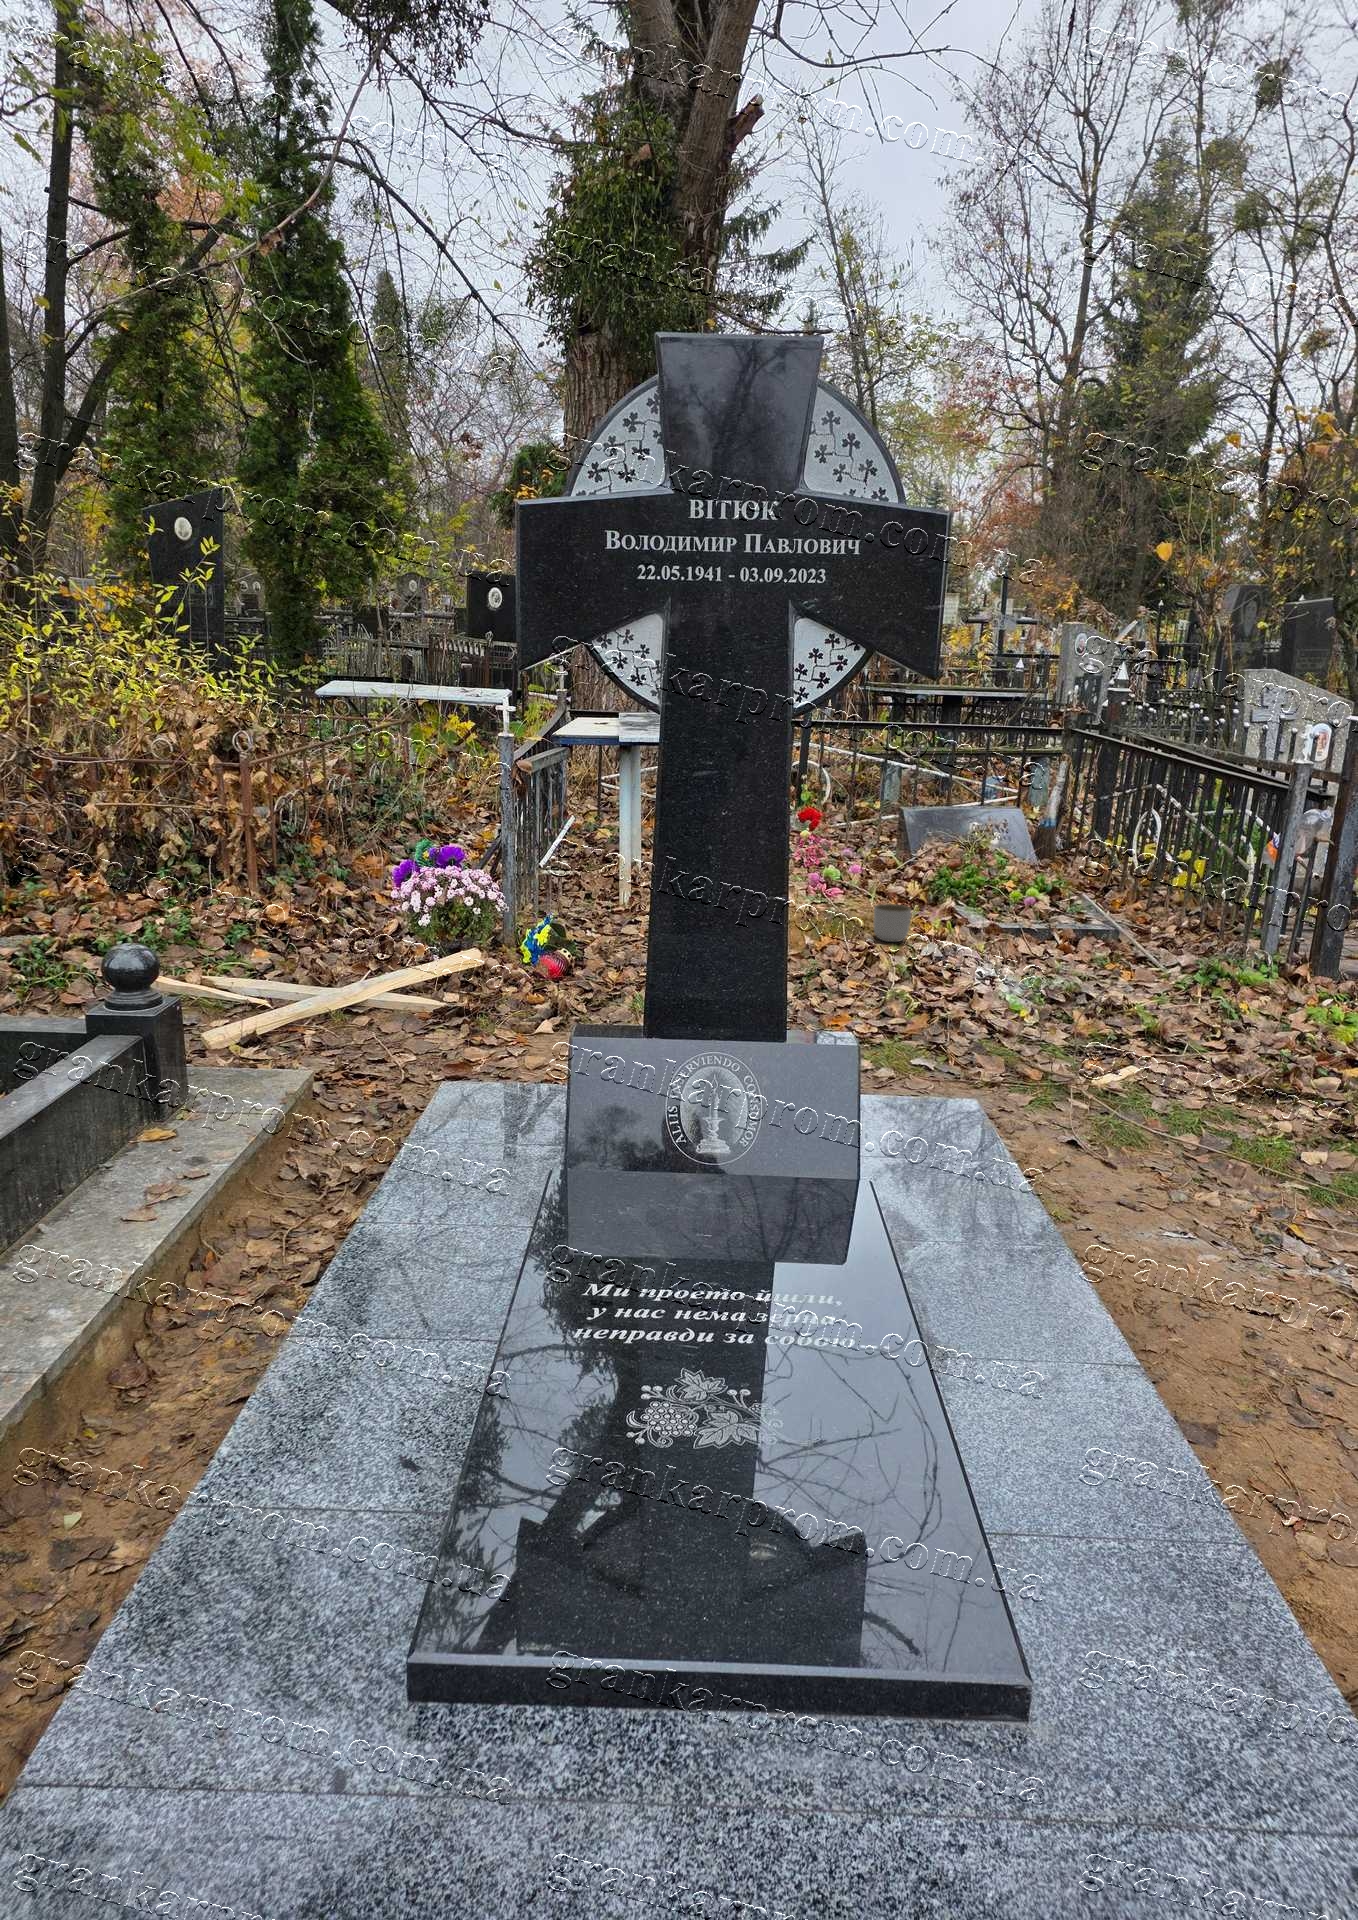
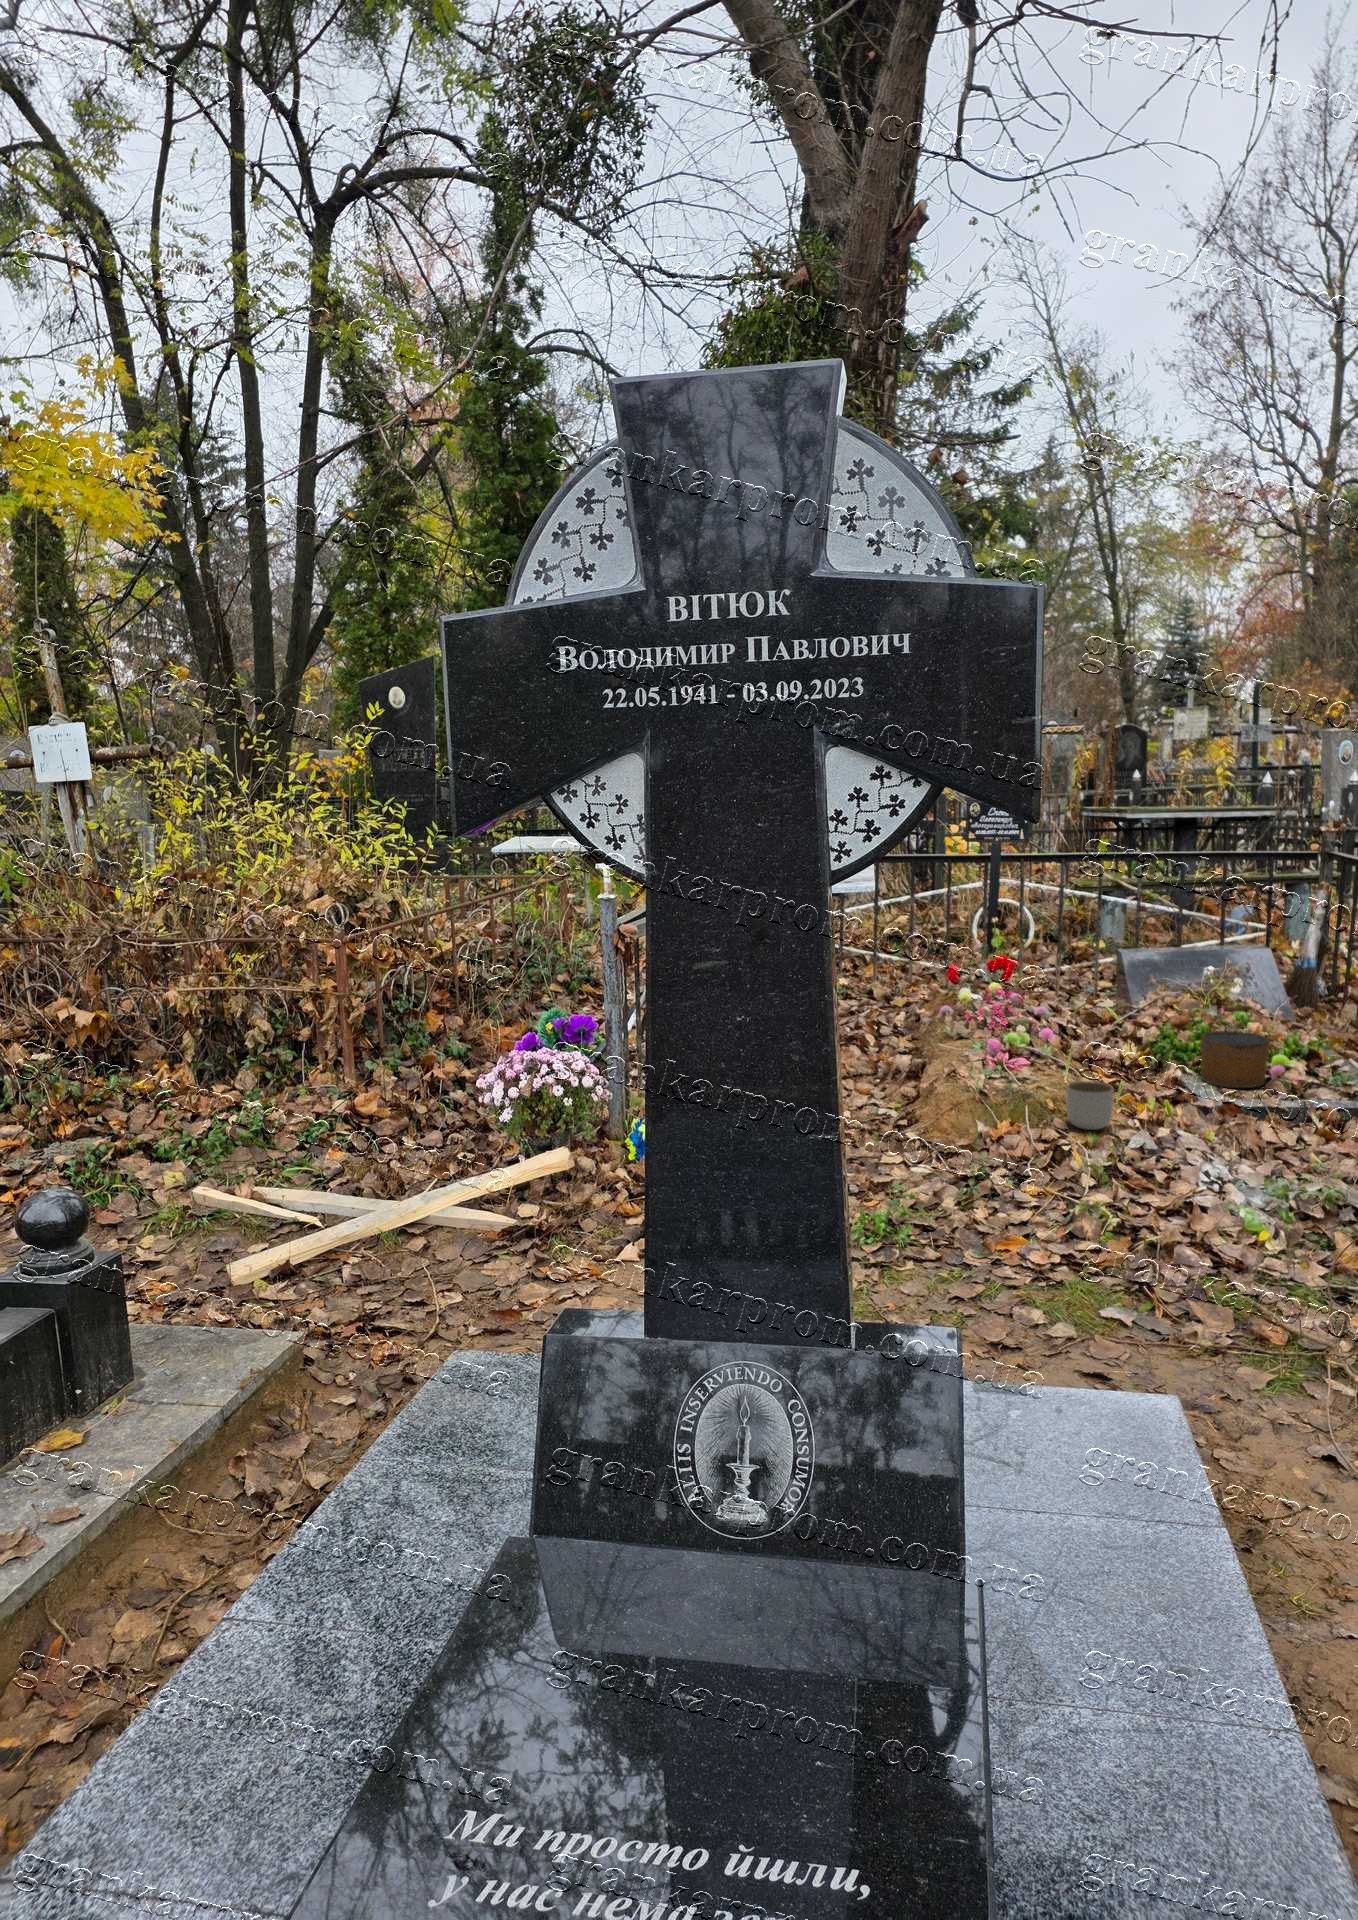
bucket: none [973,849,1027,915] -> present [1200,1006,1269,1088]

